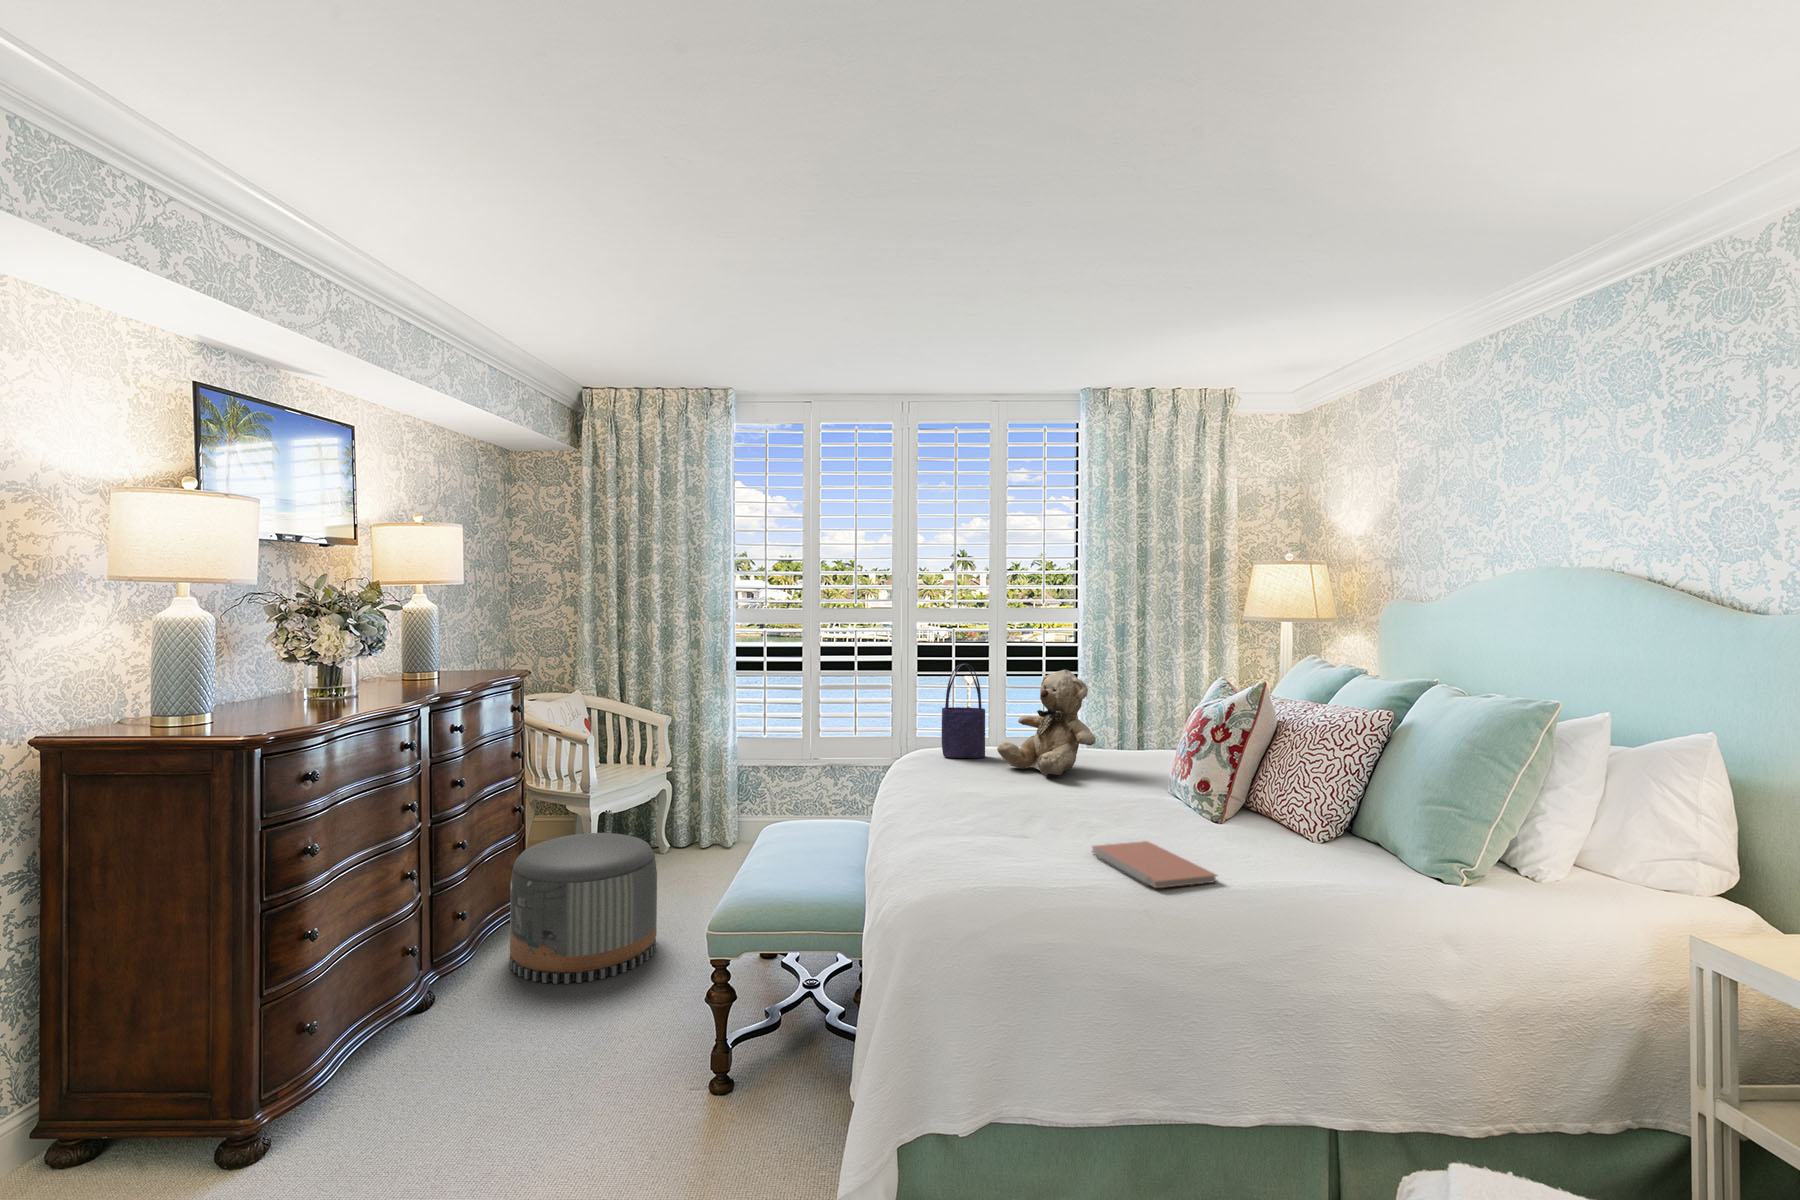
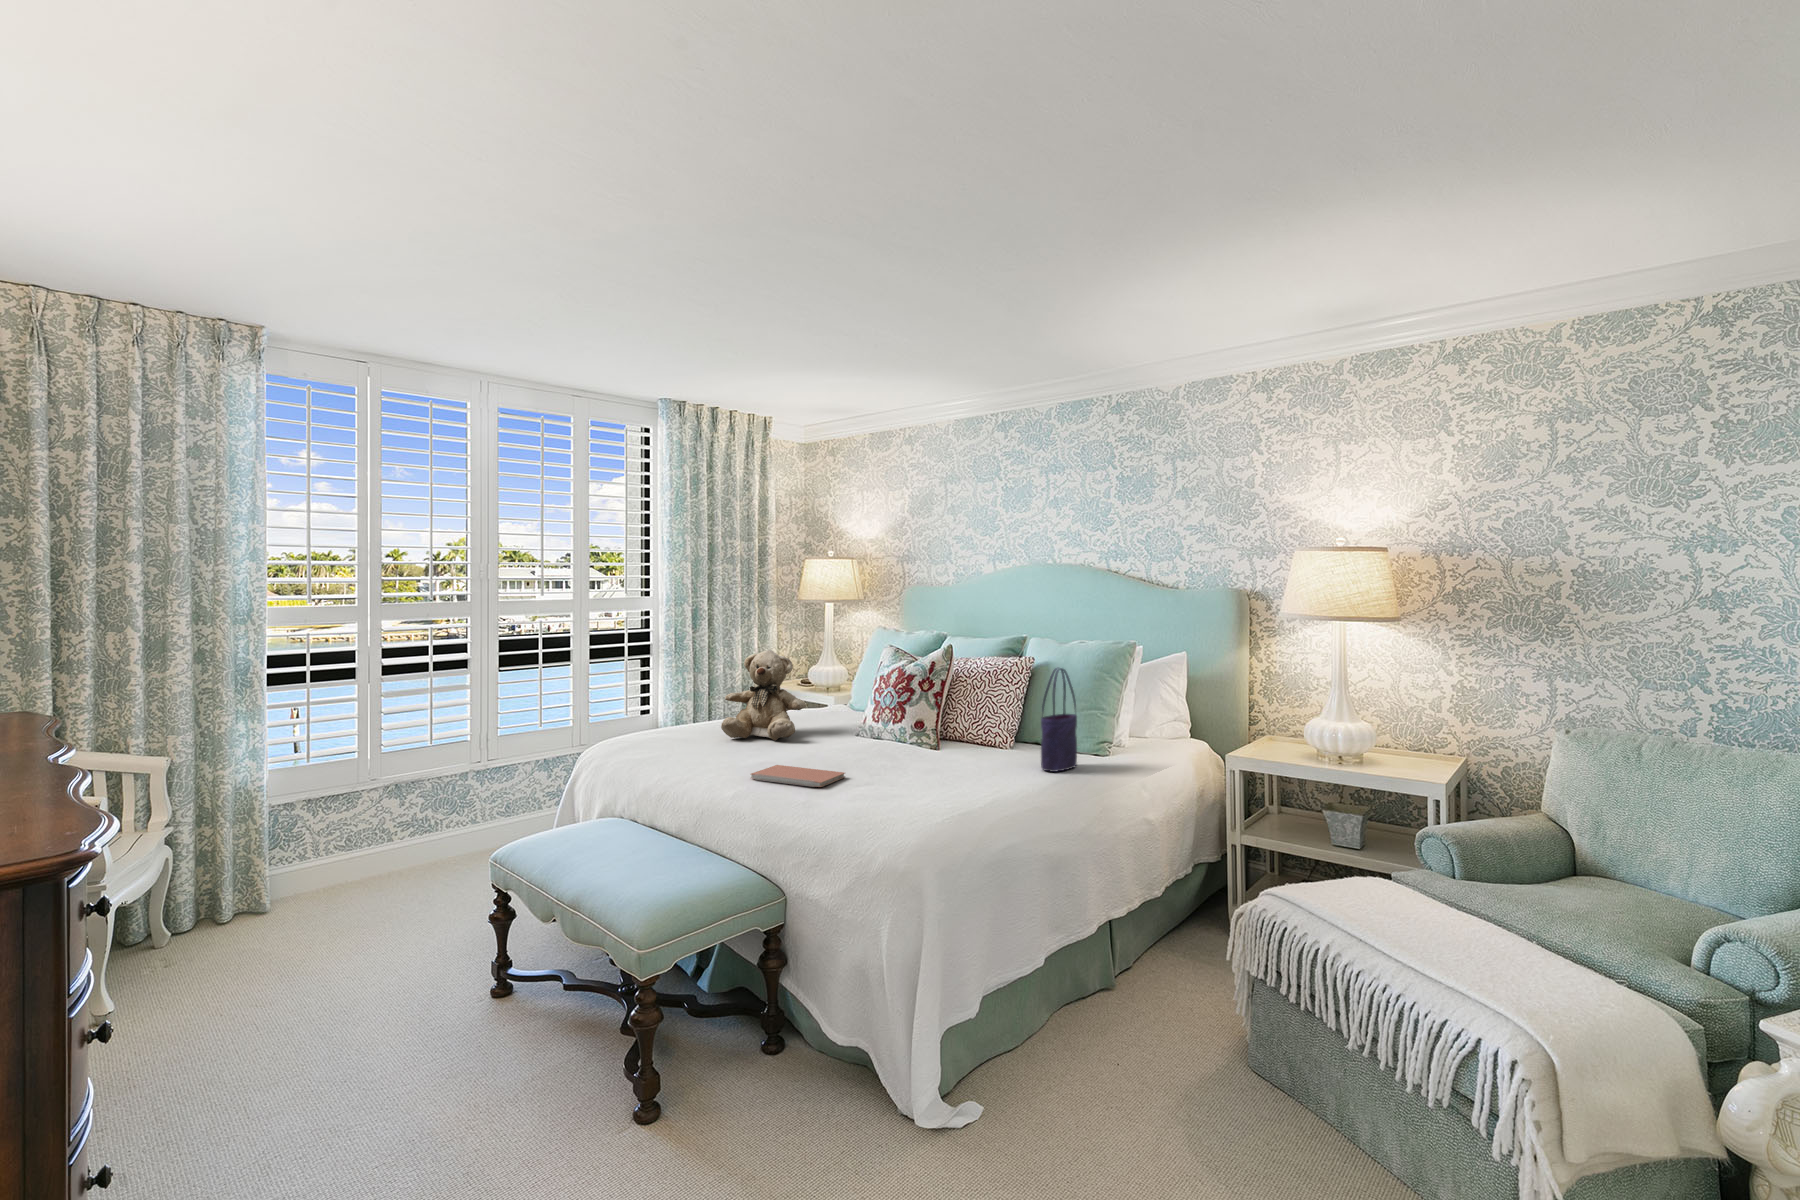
tote bag: present [942,664,985,758] -> present [1041,668,1077,772]
pouf: present [510,833,657,984] -> none [145,898,368,1113]
notebook: present [1092,841,1217,888] -> present [751,765,845,787]

